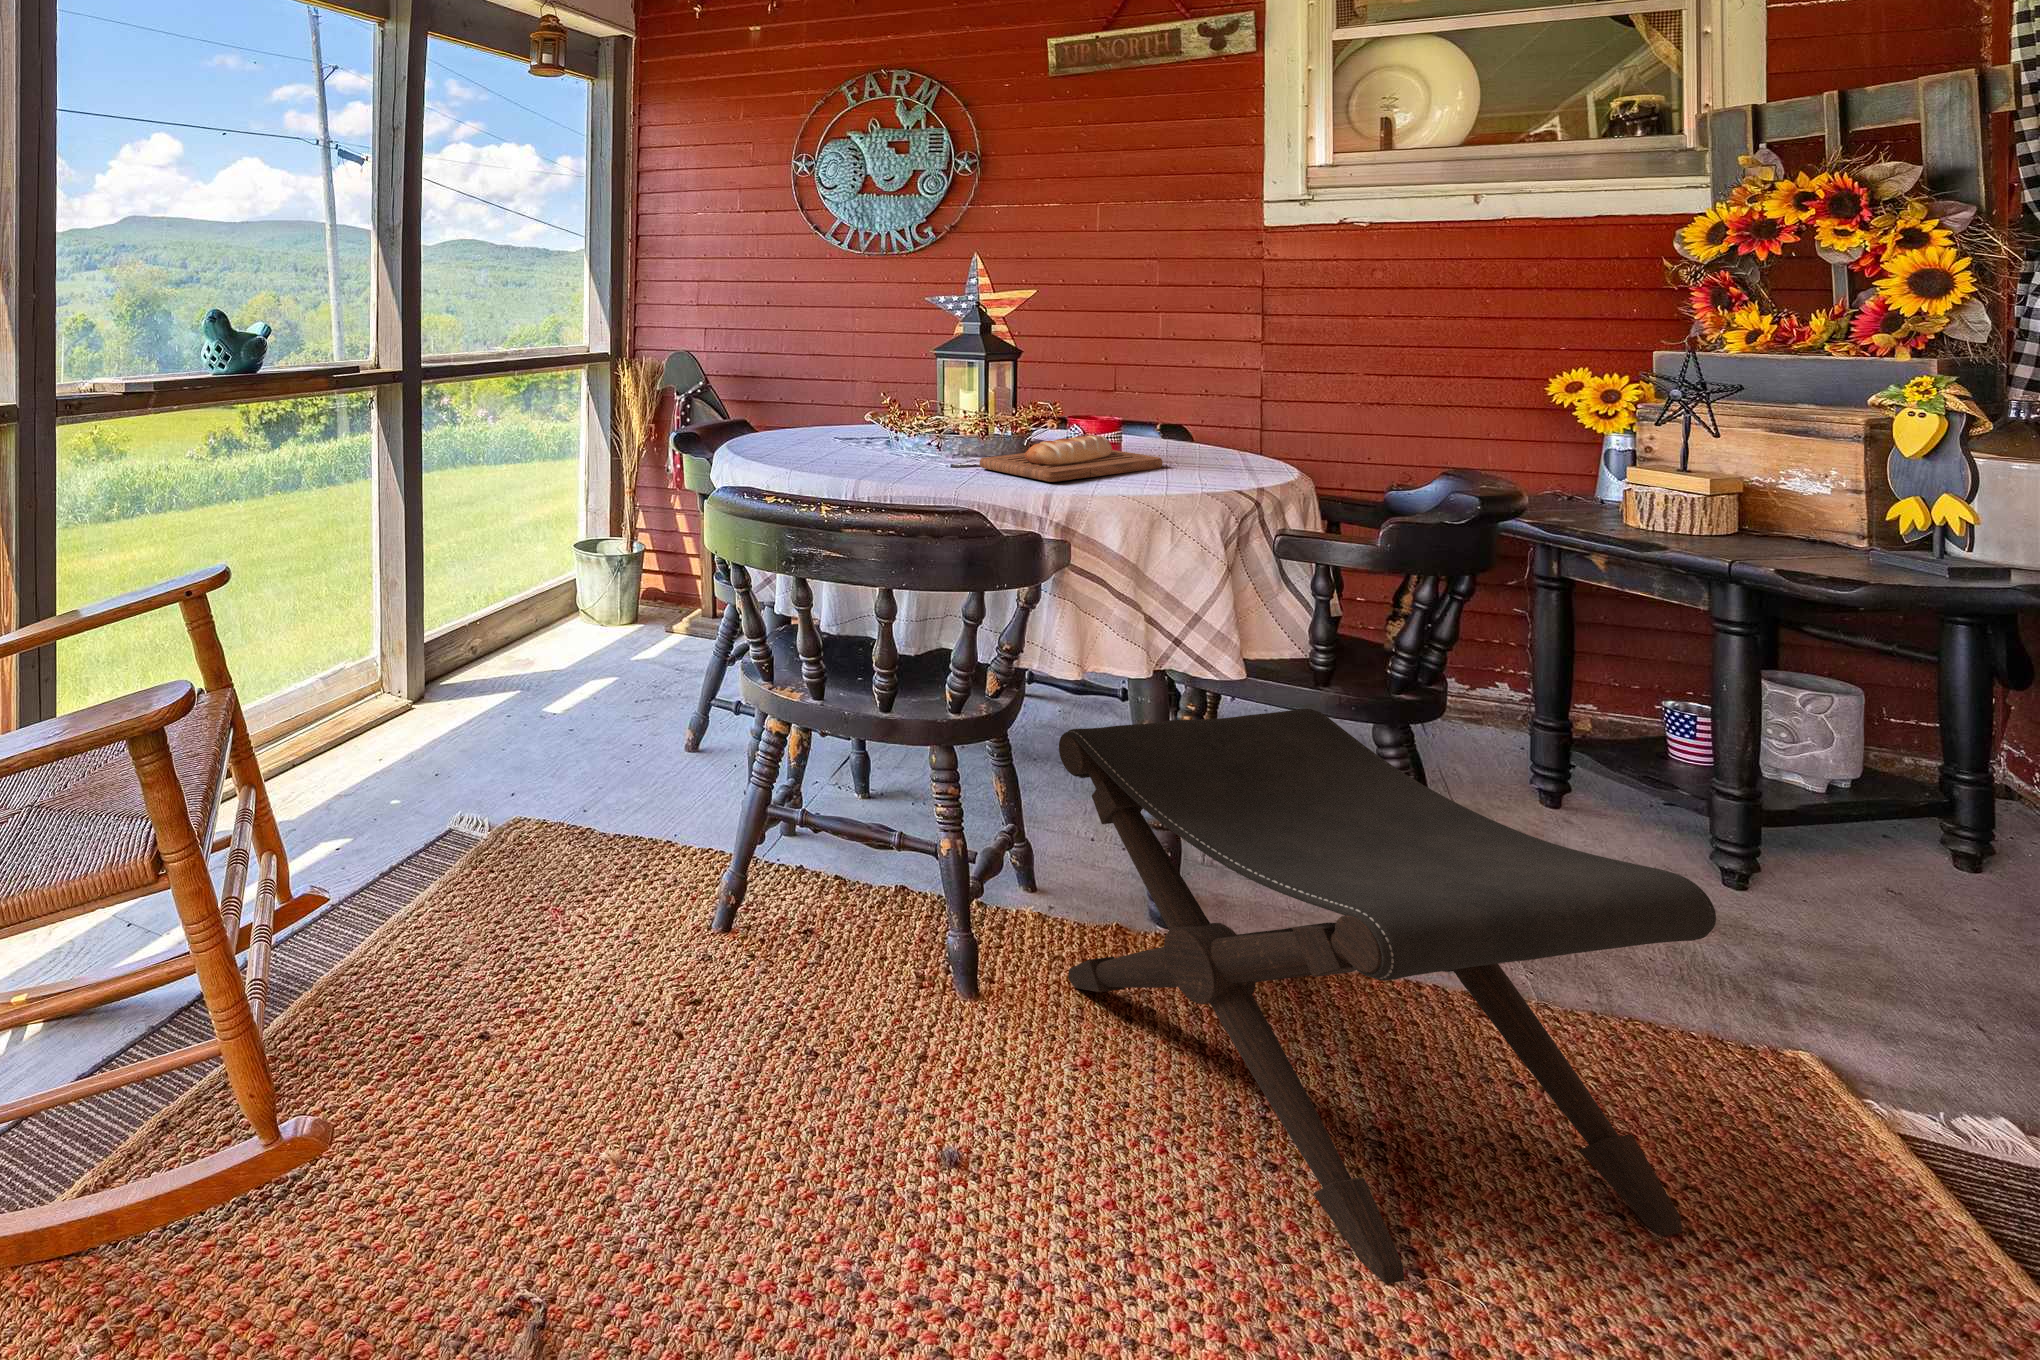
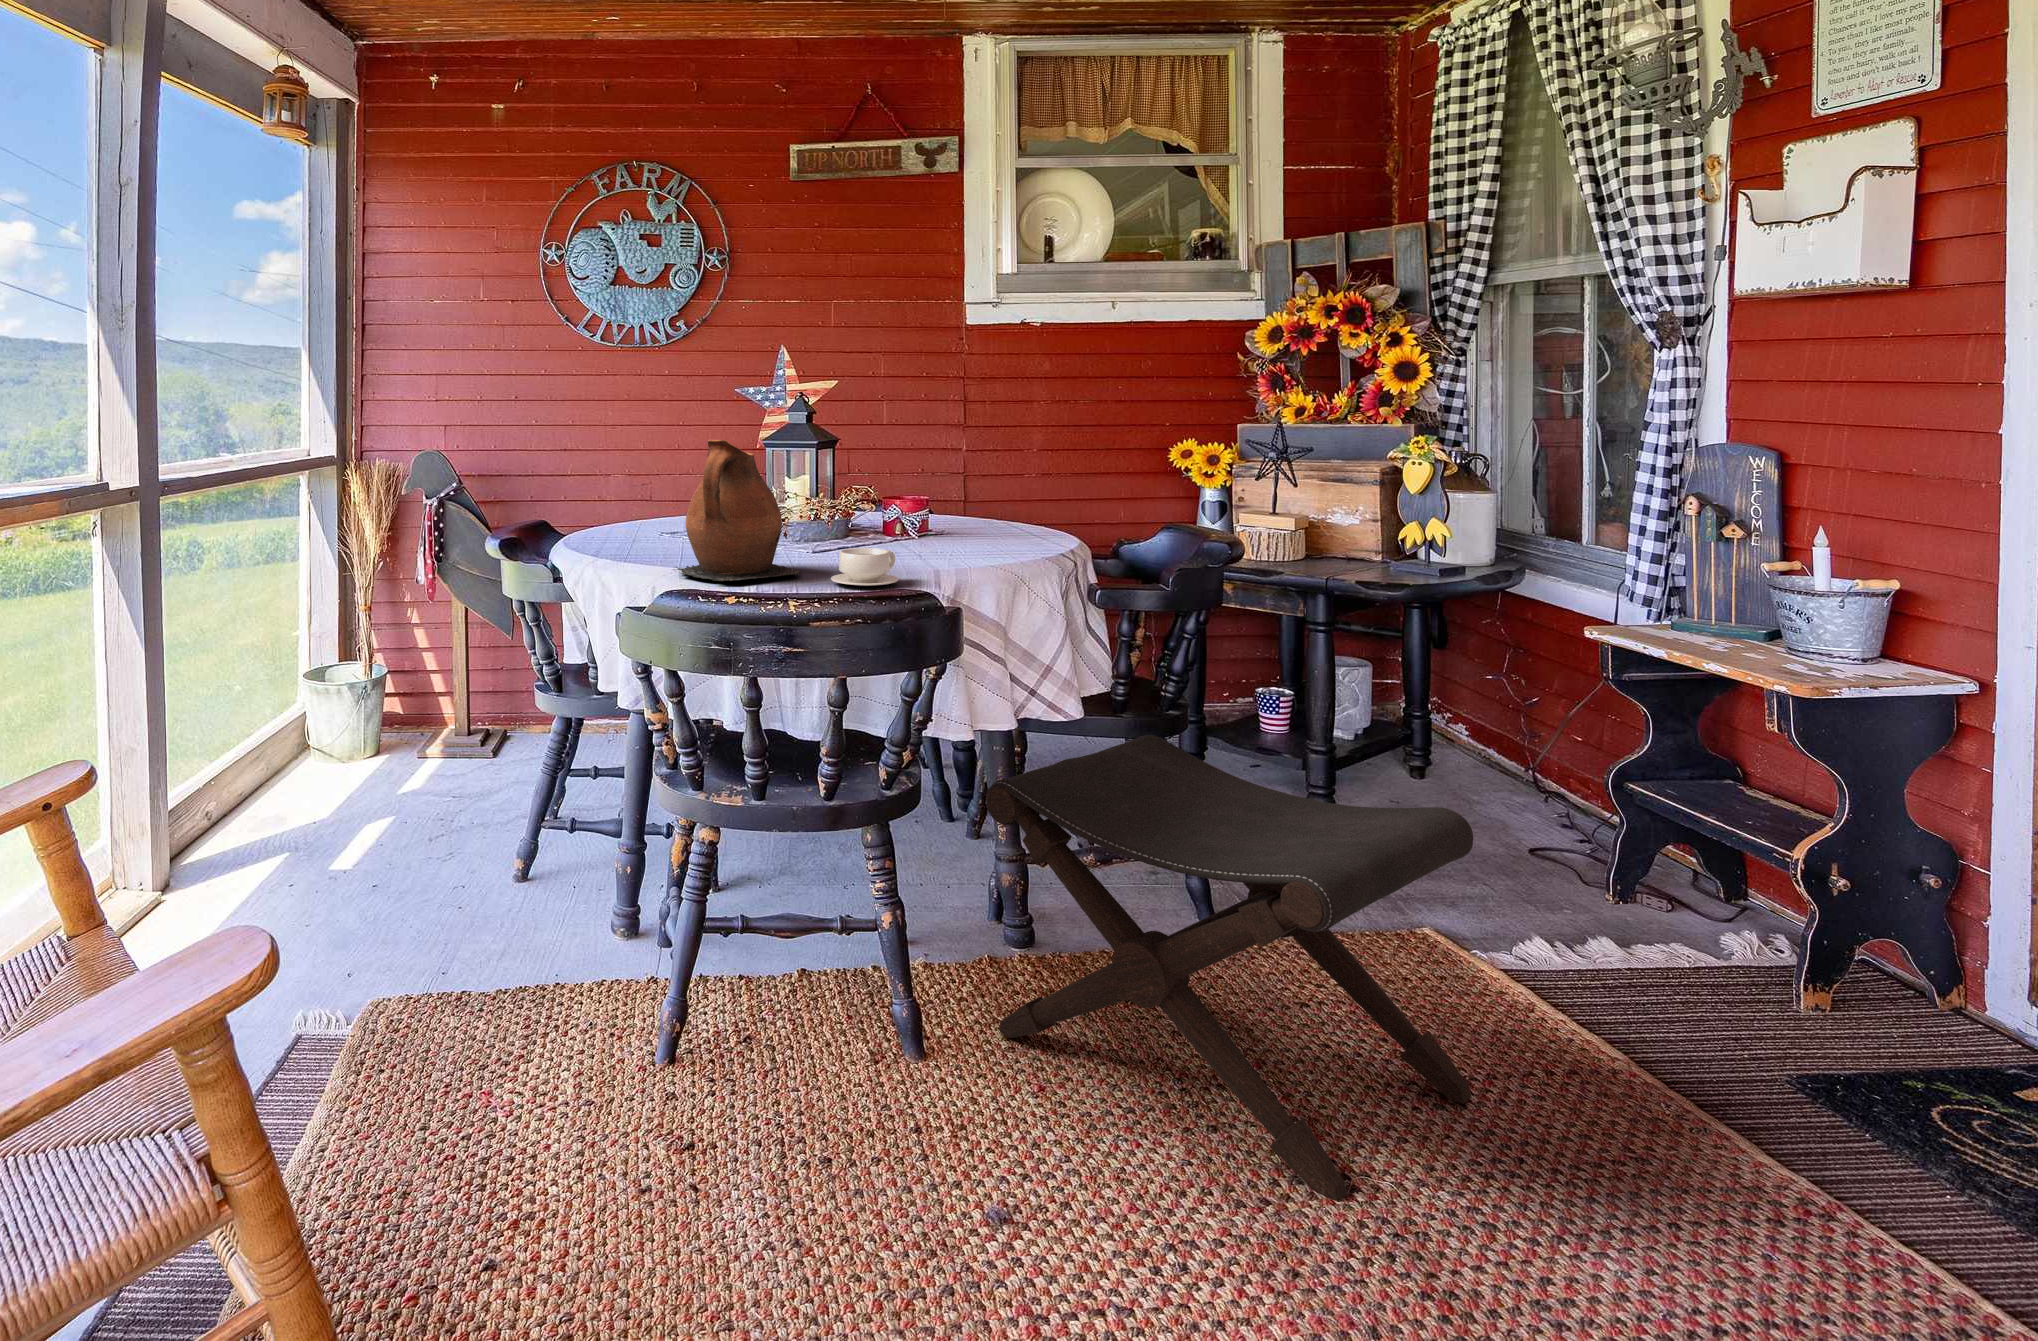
ceramic pitcher: none [771,359,894,497] -> present [676,440,801,581]
bread loaf: present [980,435,1162,482] -> none [844,510,988,553]
teacup: none [911,474,986,514] -> present [831,548,898,586]

